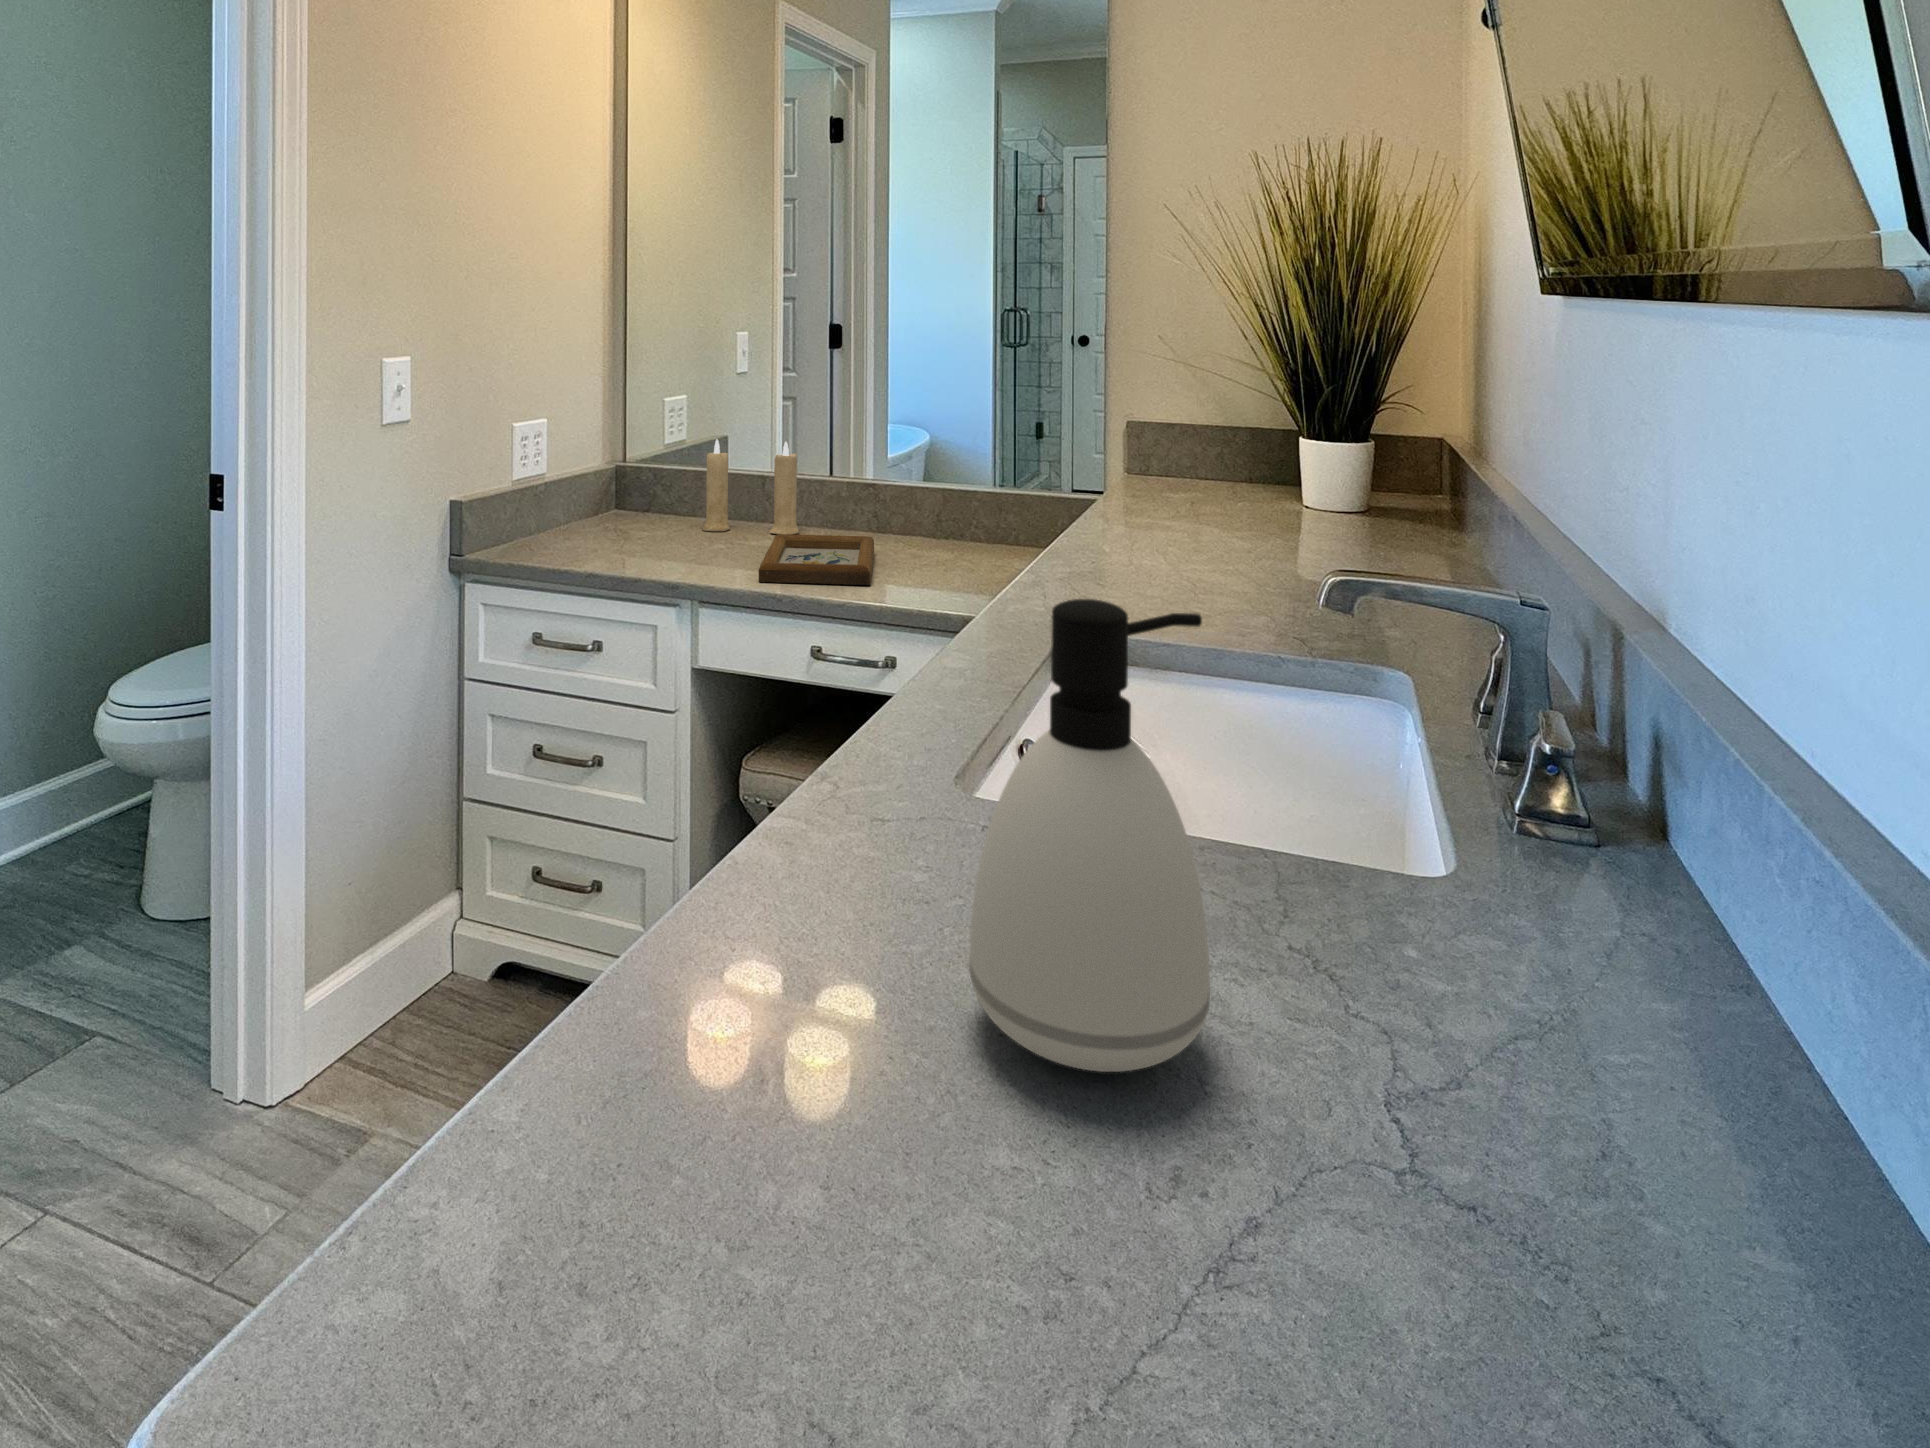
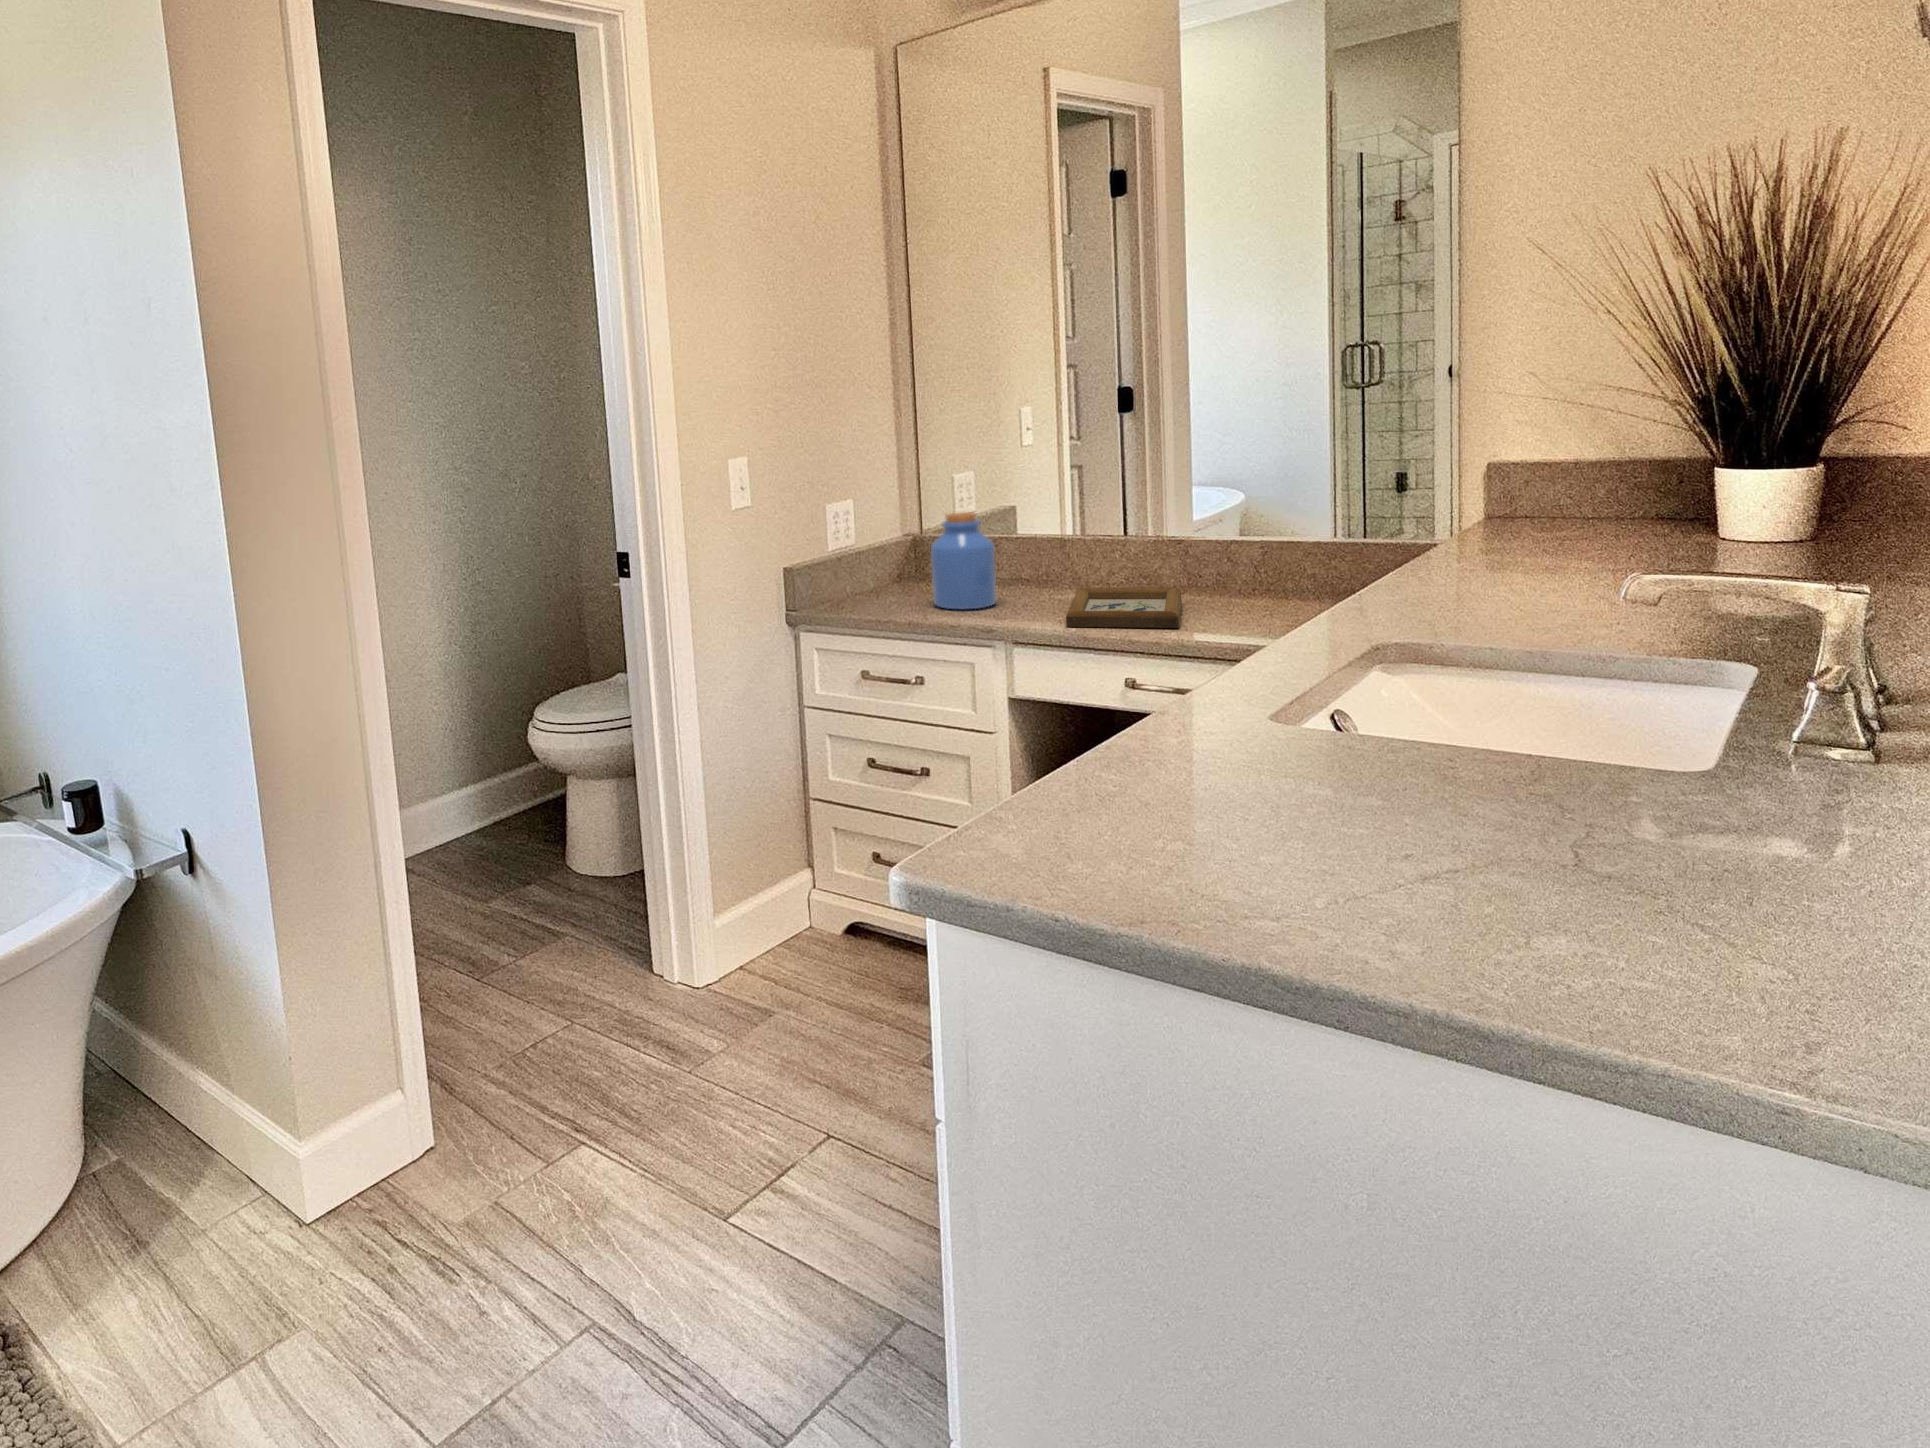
candle: present [702,440,799,534] -> none [1001,503,1100,589]
jar: none [623,441,692,557] -> present [931,512,996,609]
soap dispenser: present [969,599,1210,1072] -> none [1264,602,1438,862]

